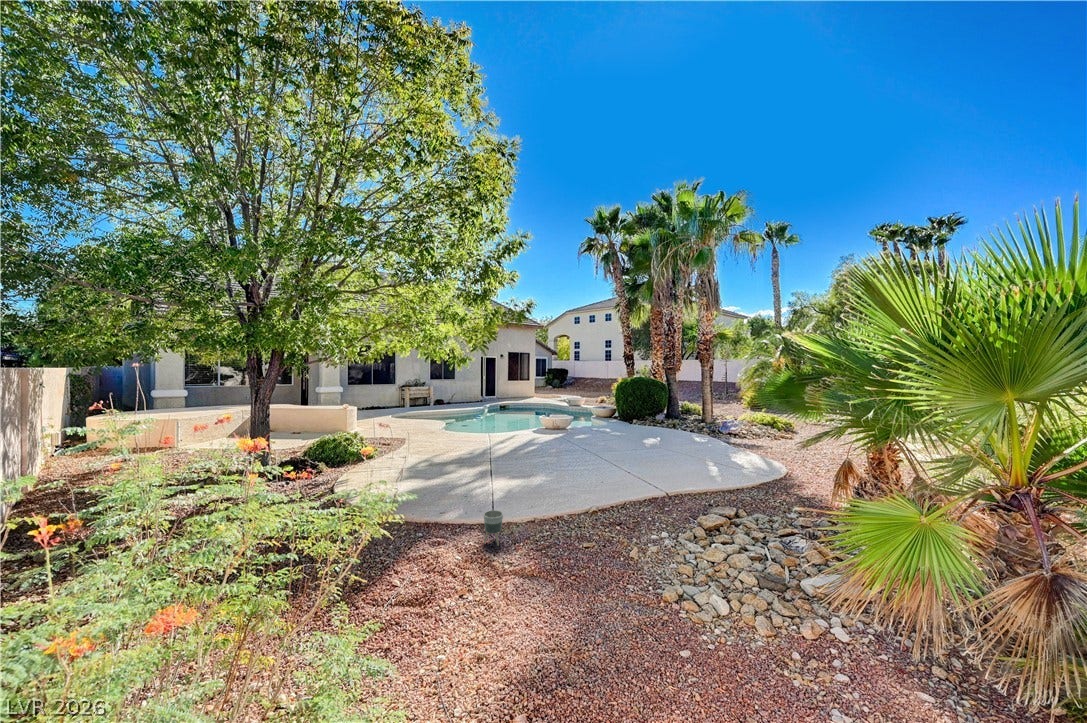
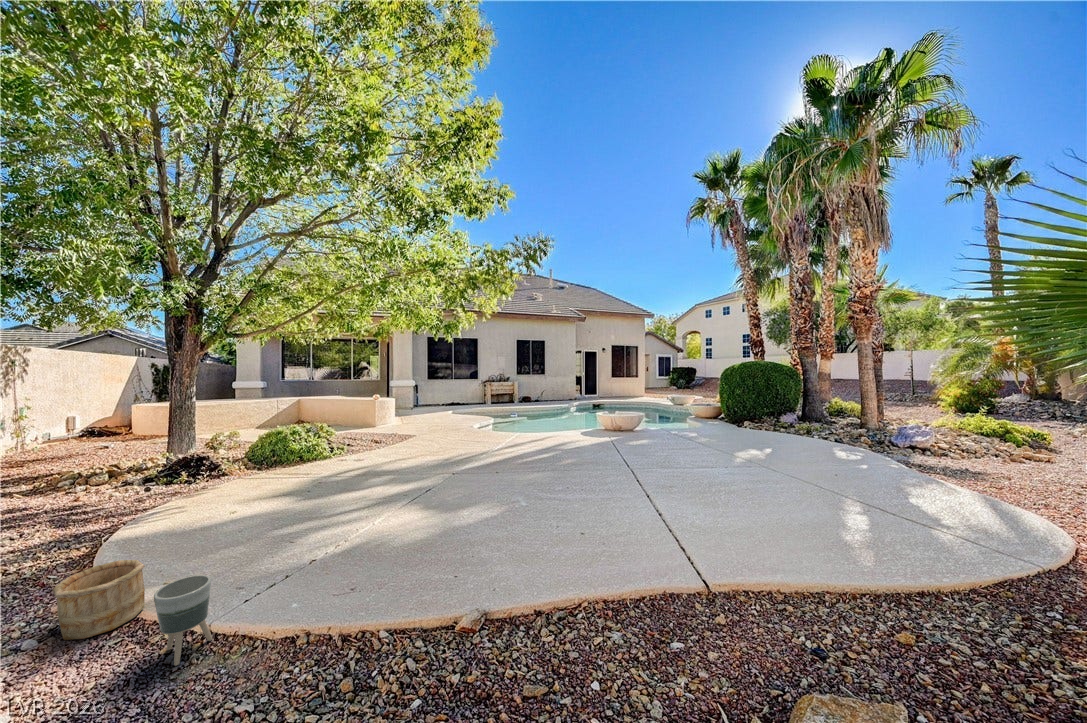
wooden bucket: none [413,513,445,548] -> present [53,560,145,640]

